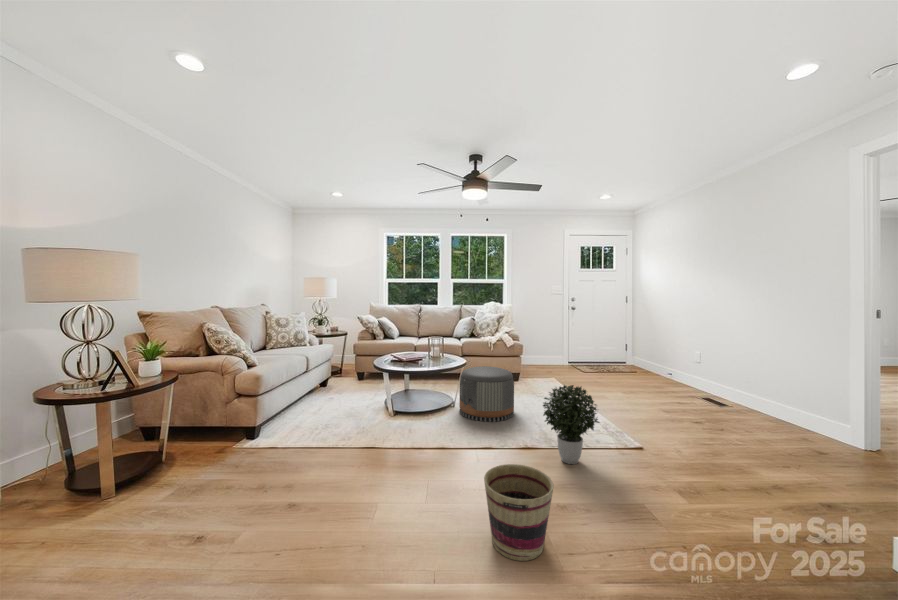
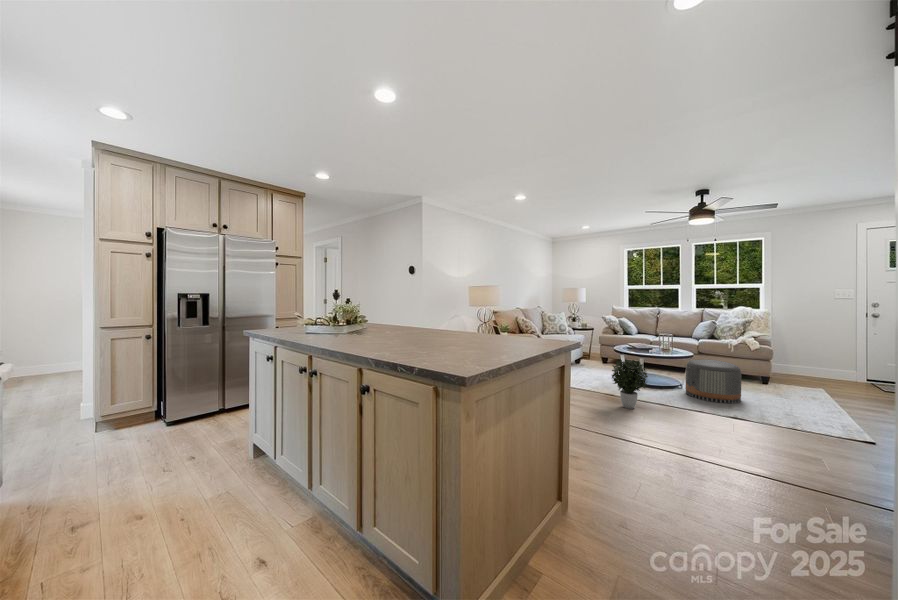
potted plant: present [543,385,599,464] -> present [612,359,648,409]
basket: present [484,464,554,561] -> none [676,405,725,455]

